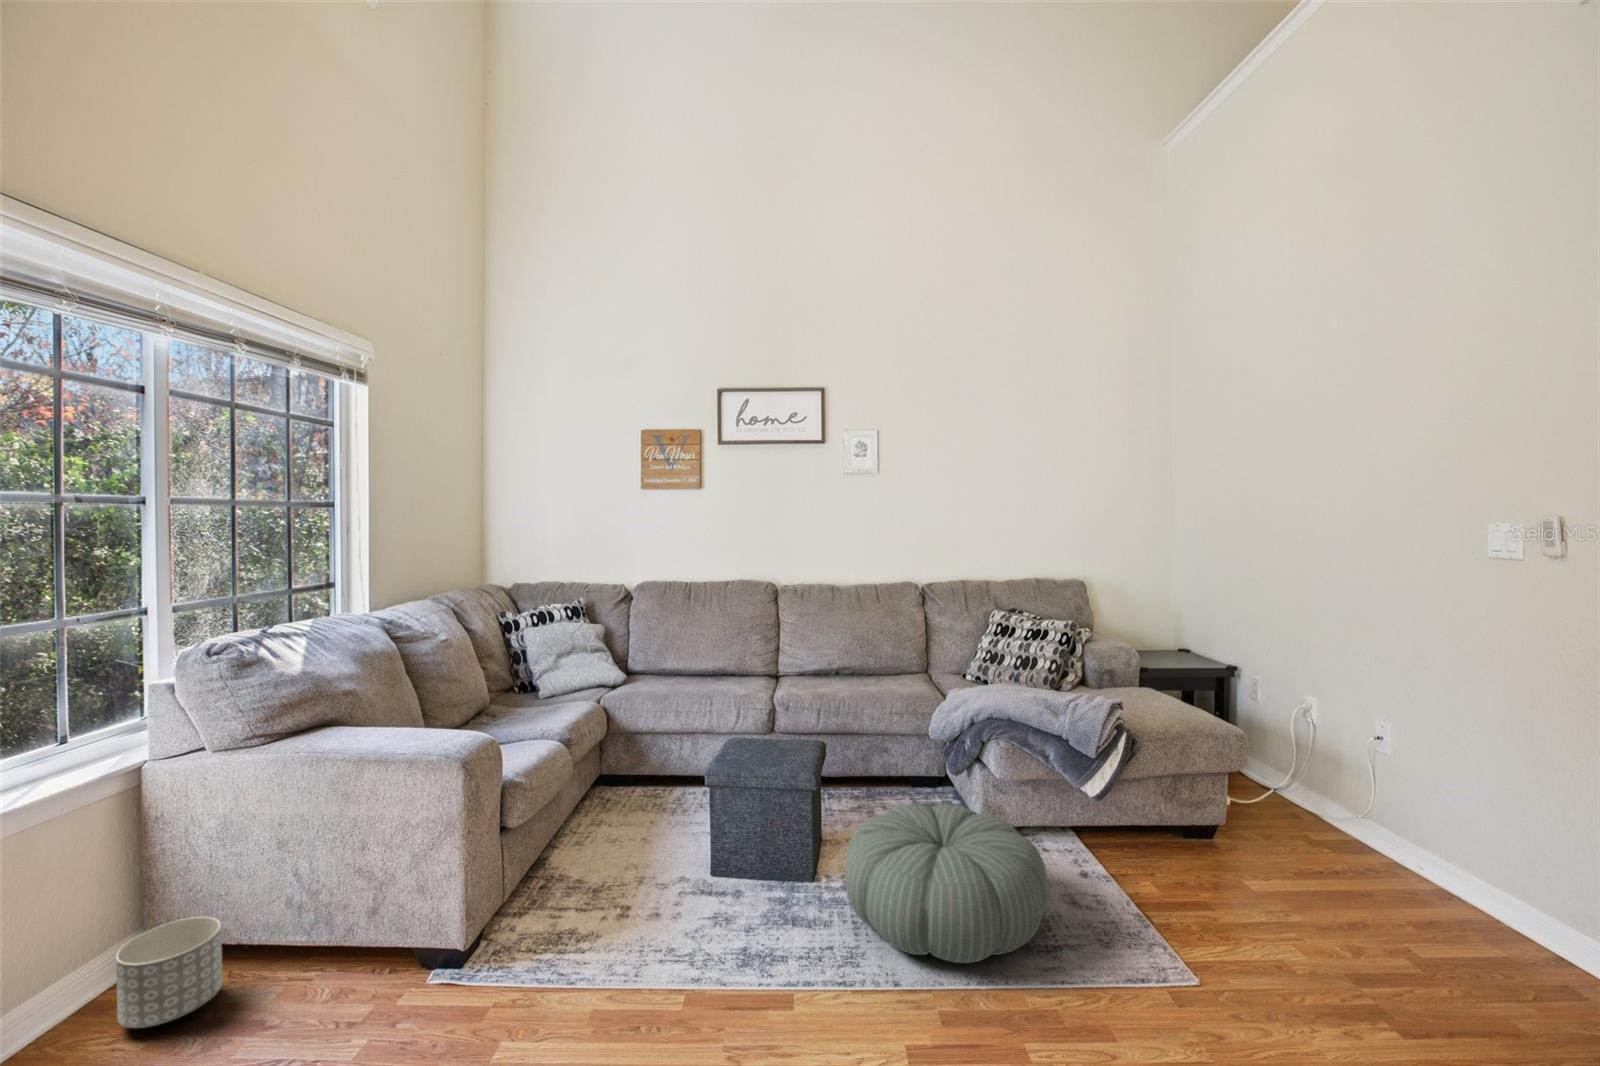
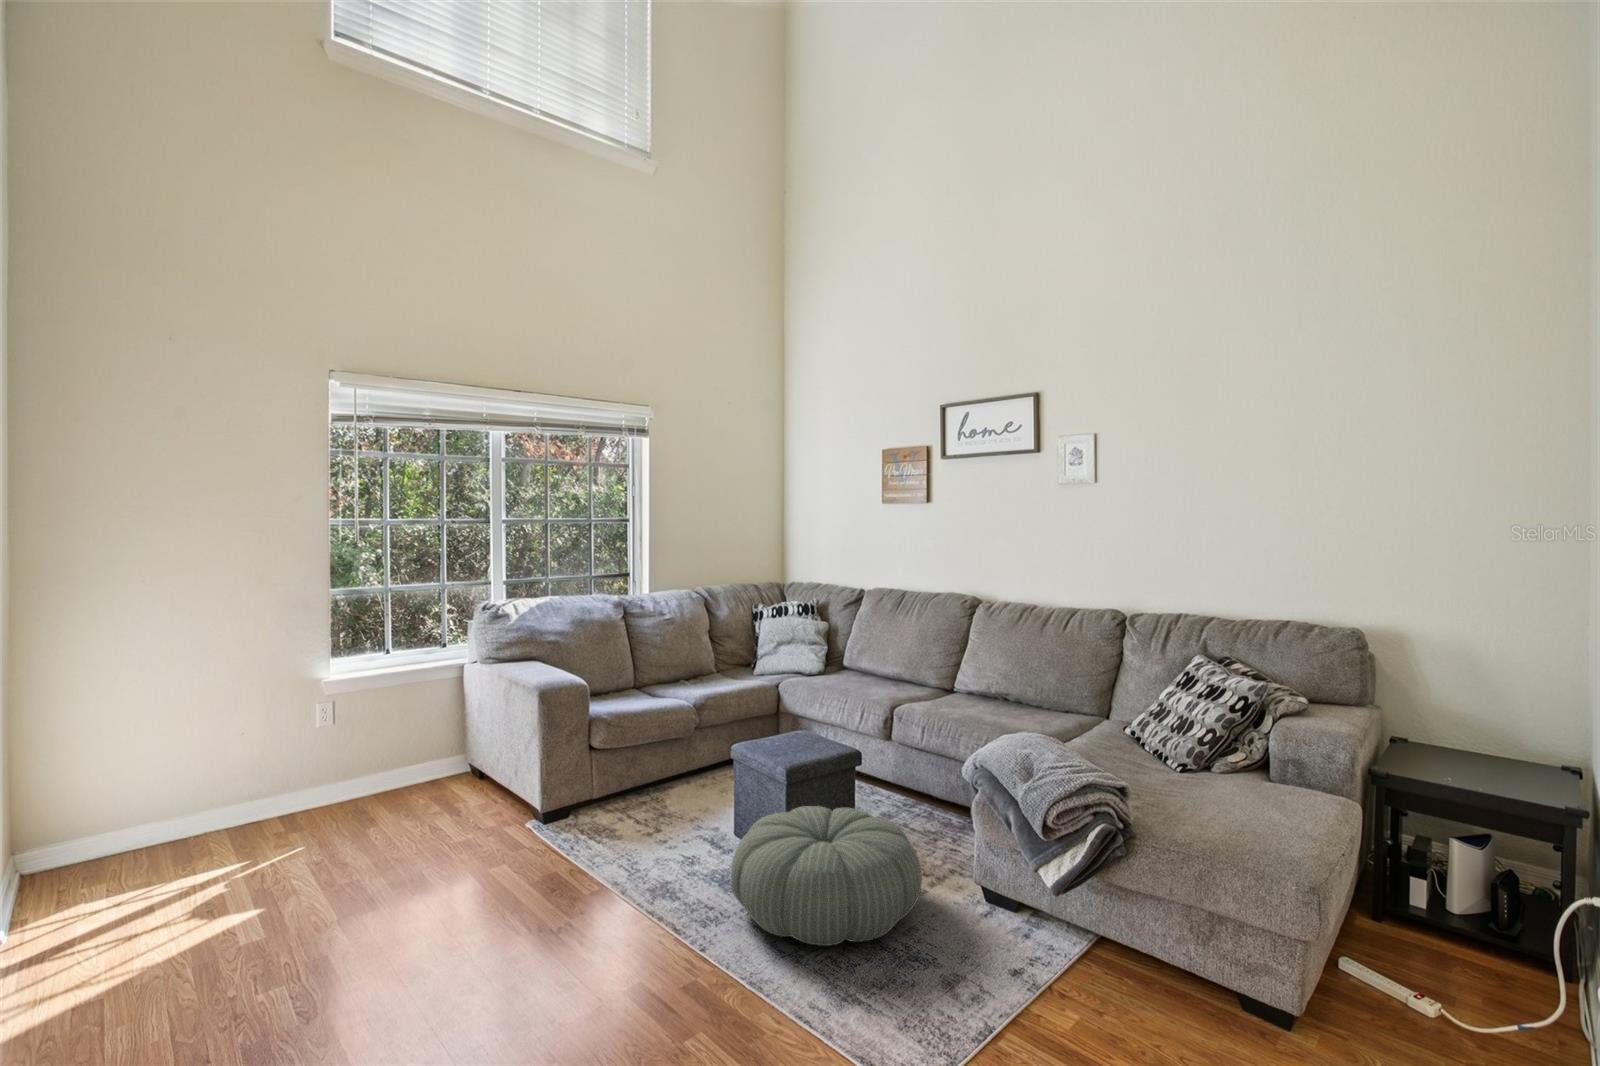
planter: present [116,917,222,1028] -> none [448,738,492,785]

